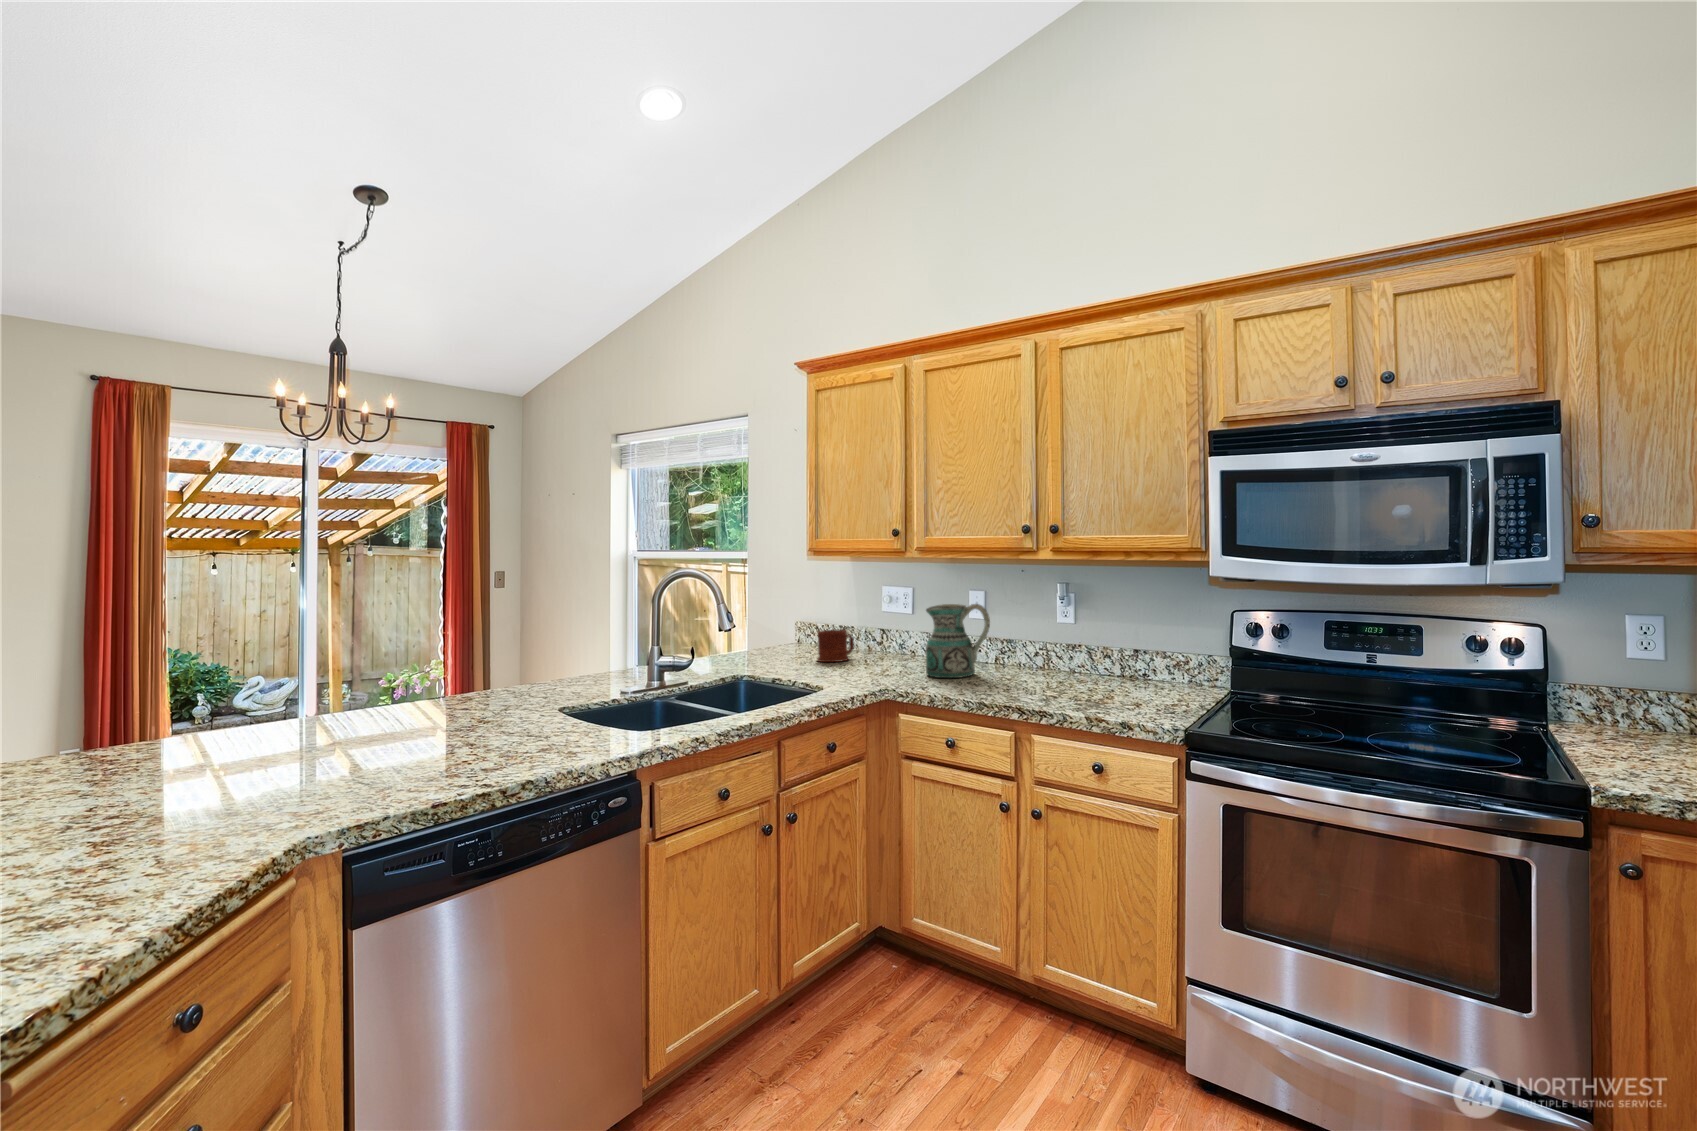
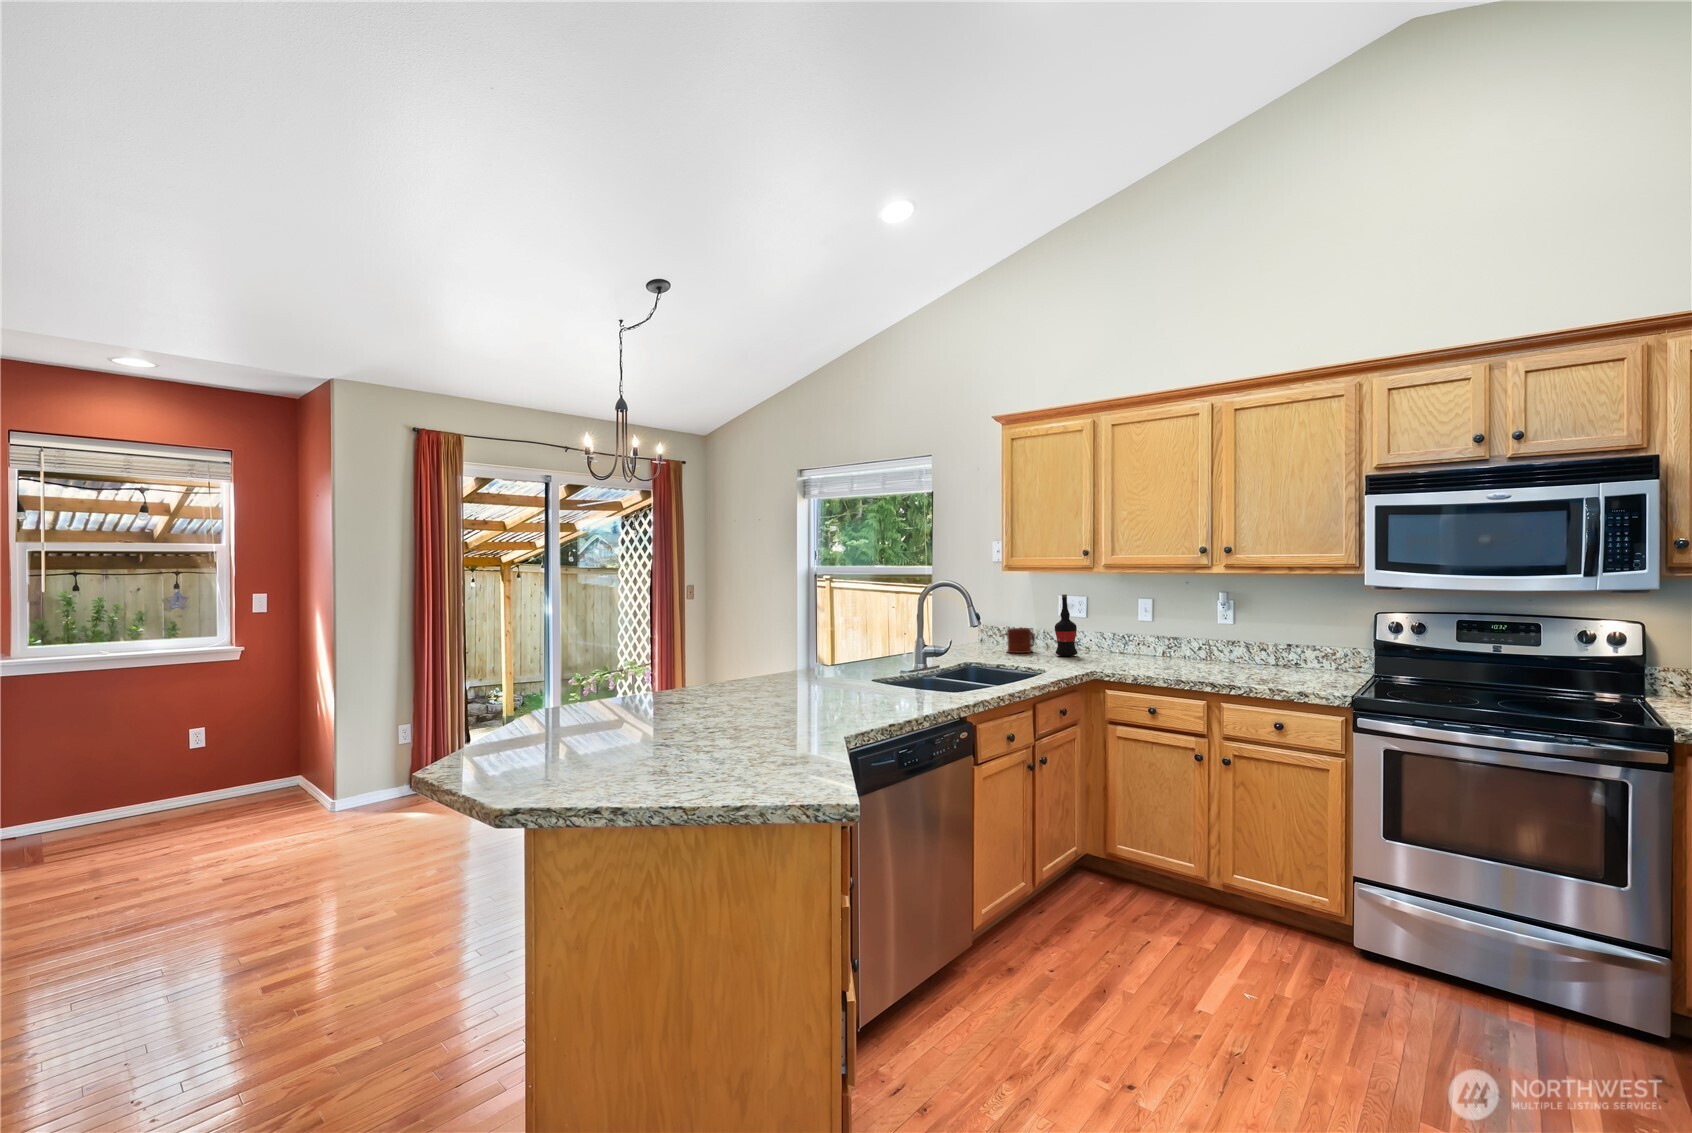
wine bottle: none [867,588,895,666] -> present [1055,594,1078,656]
ceramic pitcher: present [926,604,990,678] -> none [1112,606,1168,664]

